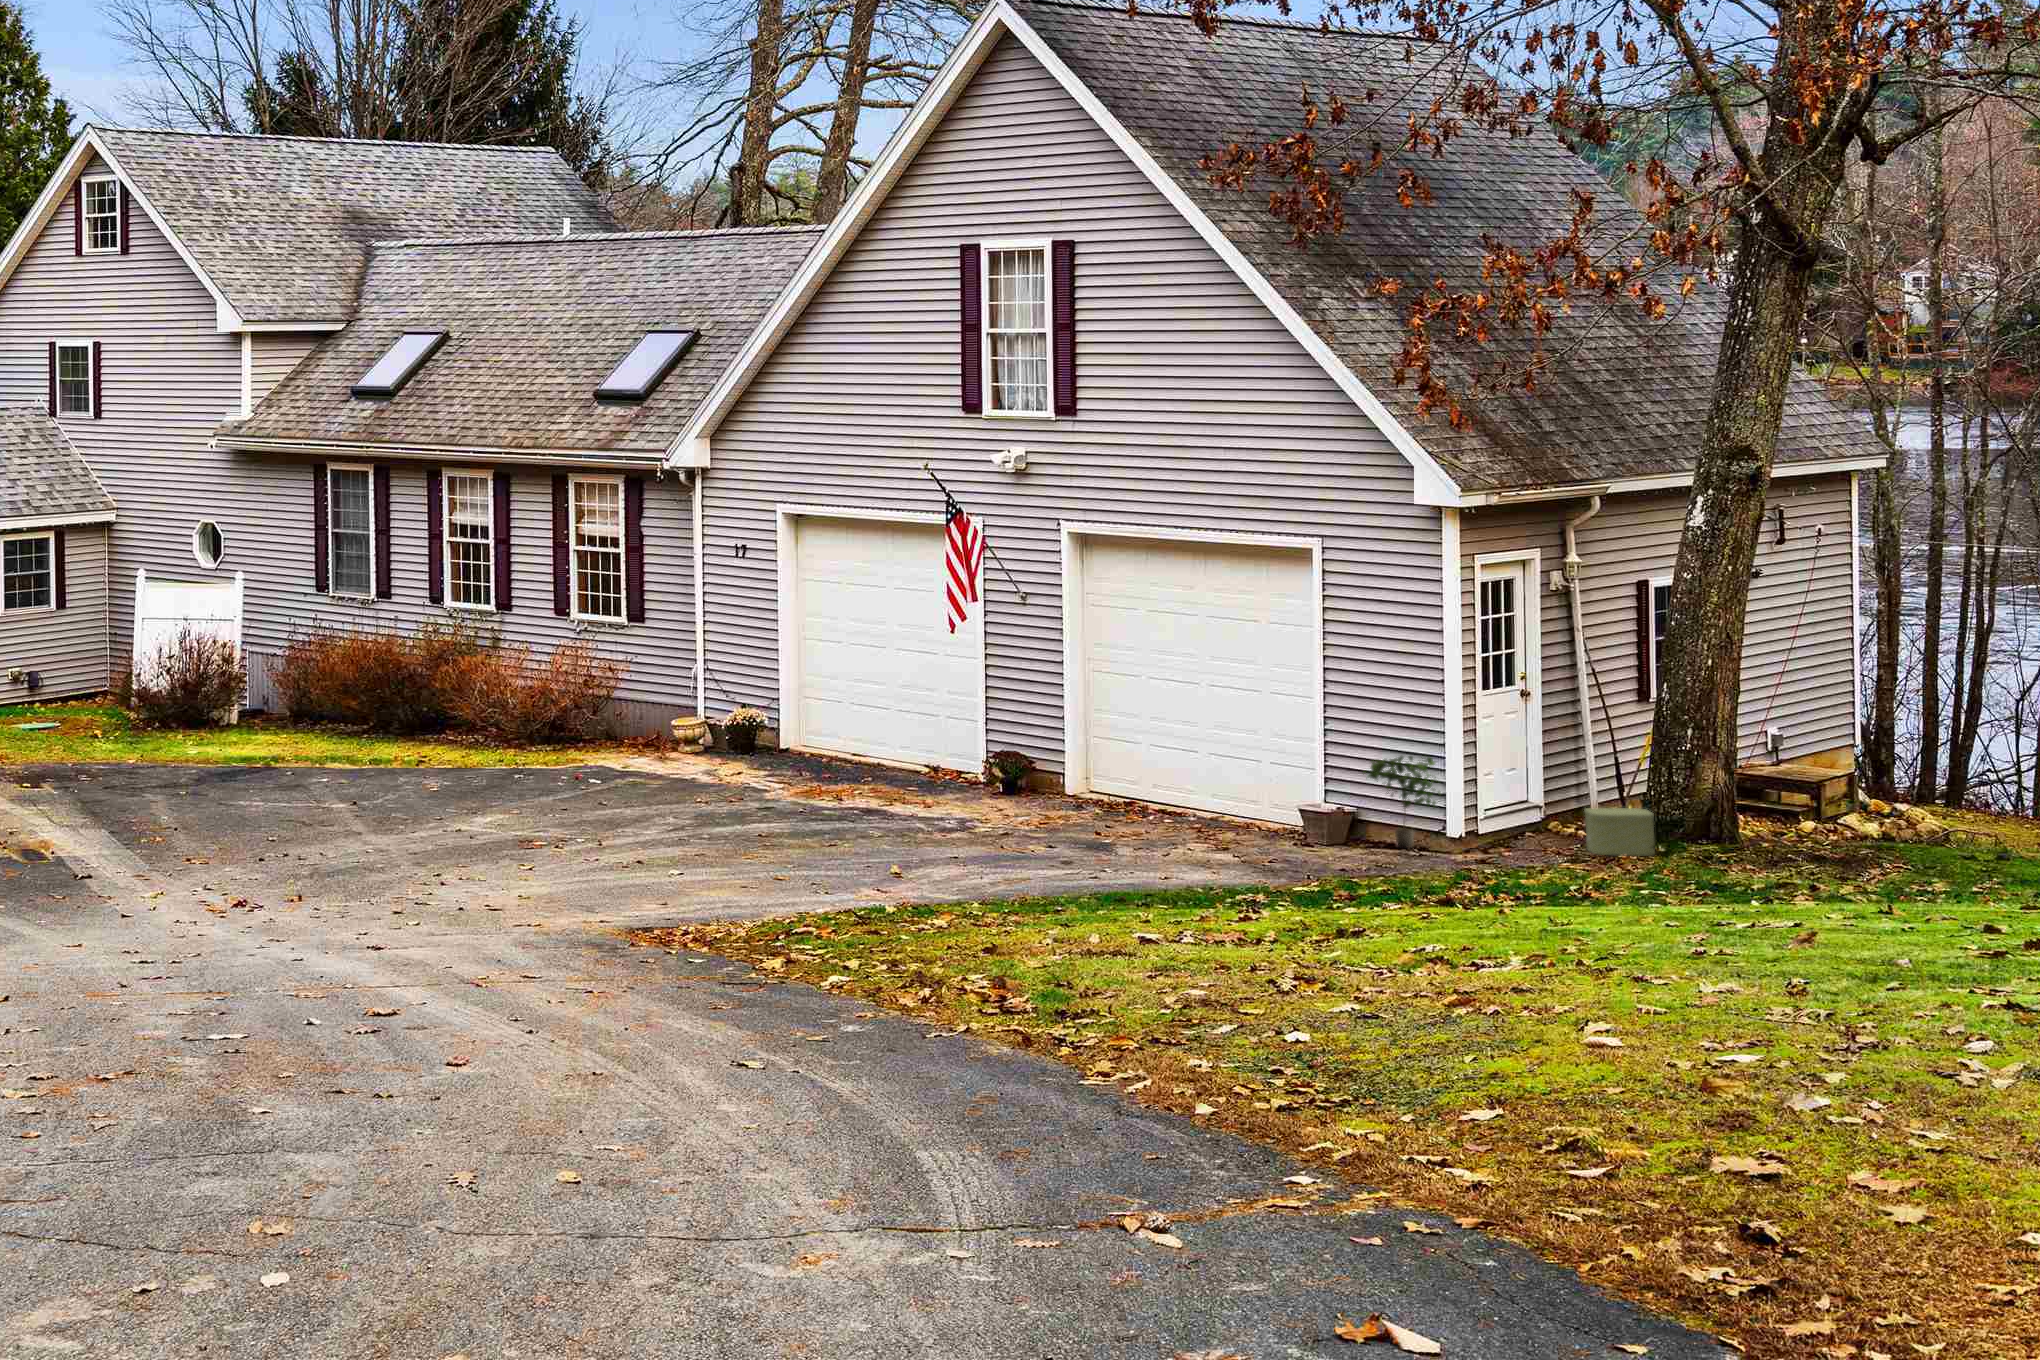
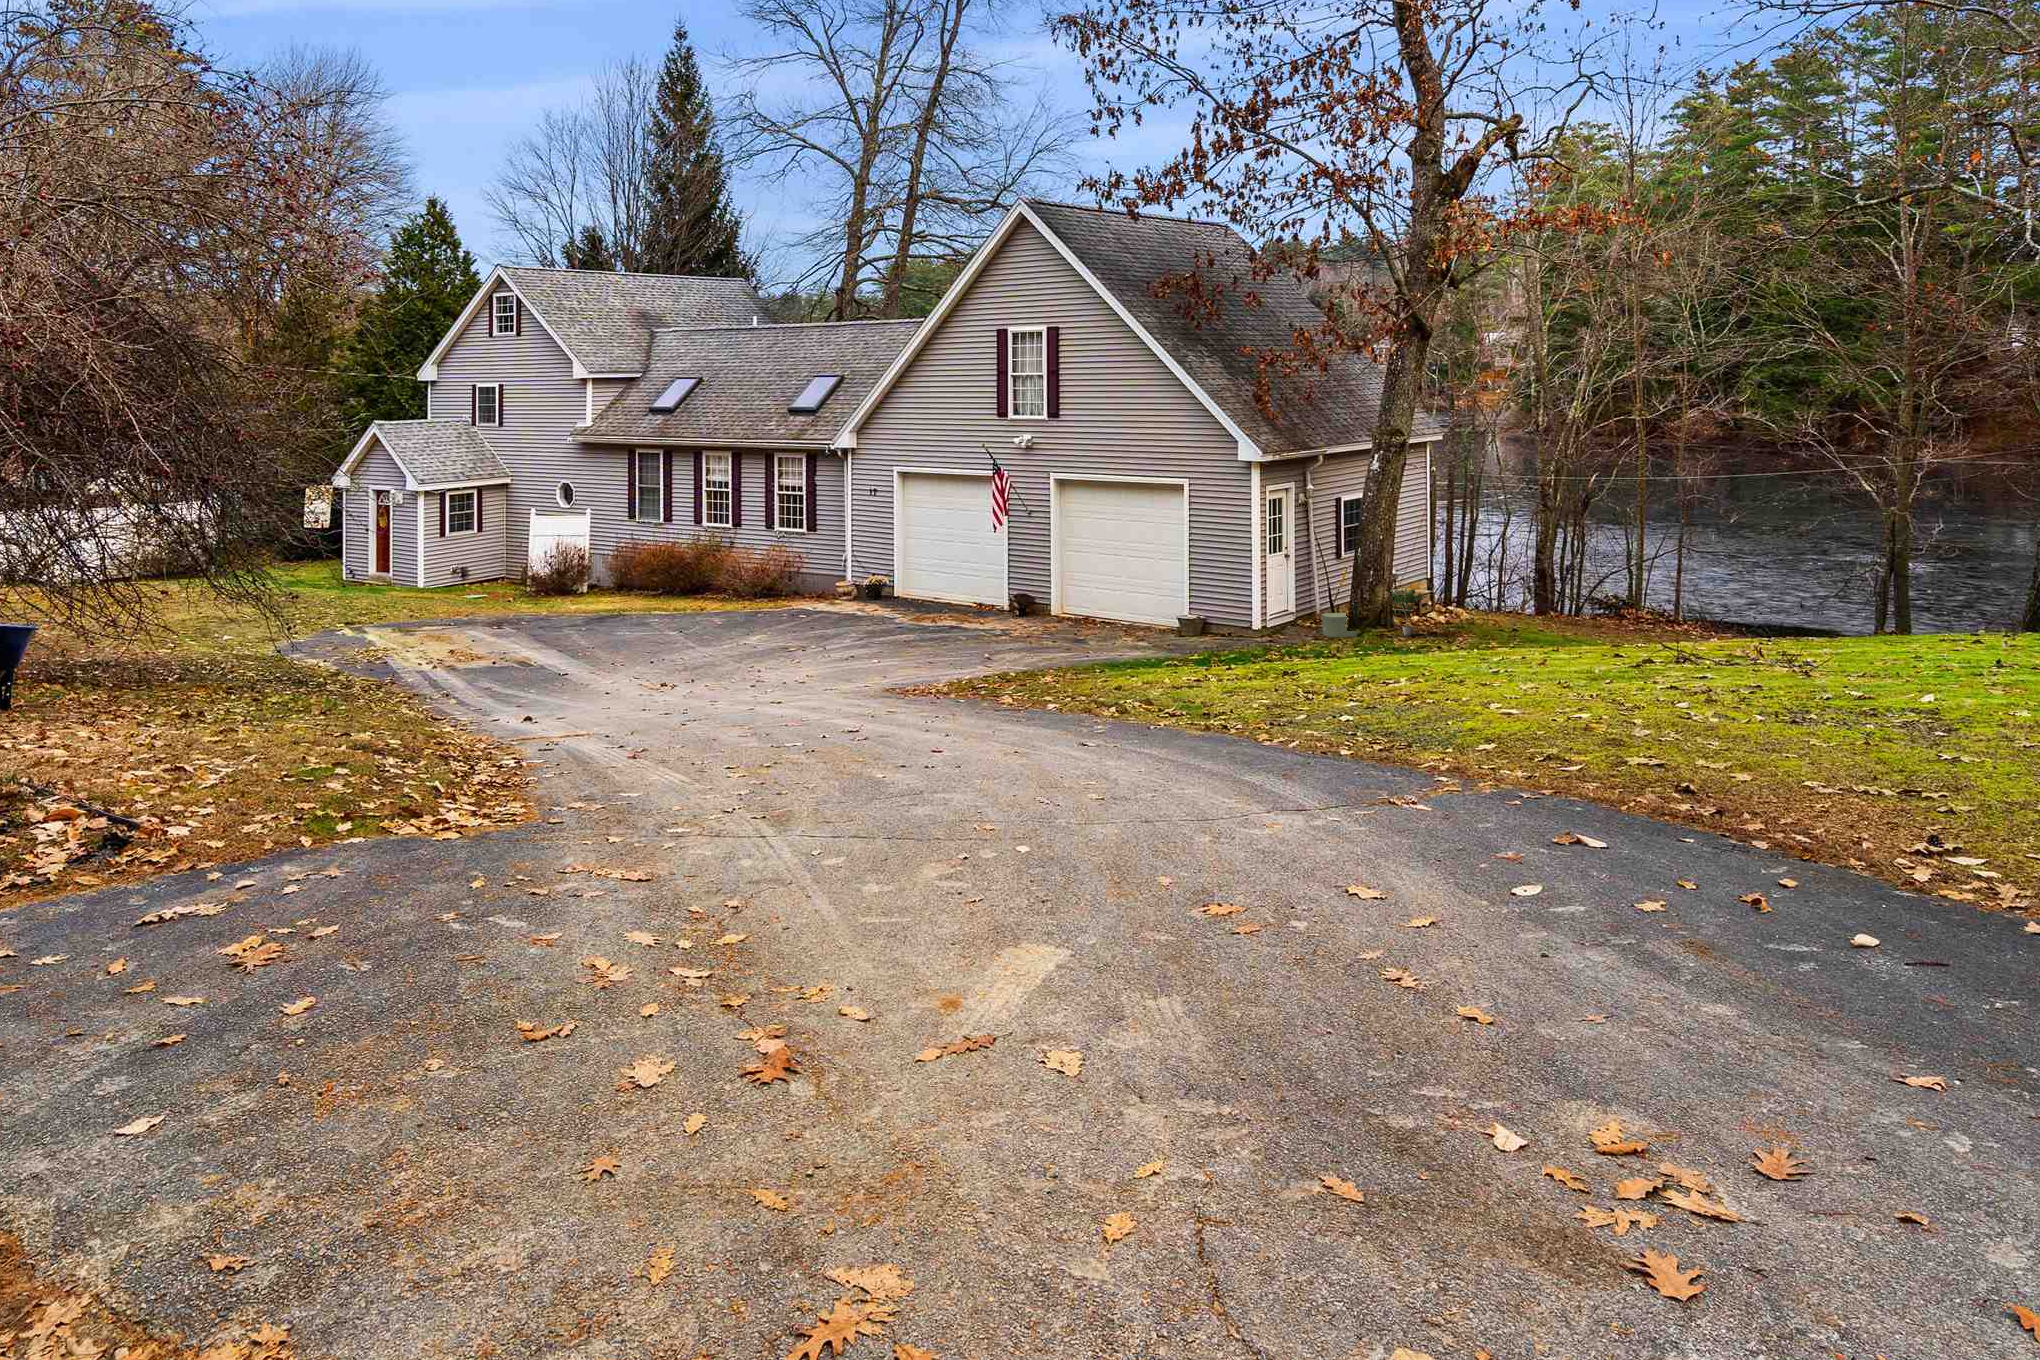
potted plant: present [1368,756,1440,848] -> present [1389,587,1425,636]

